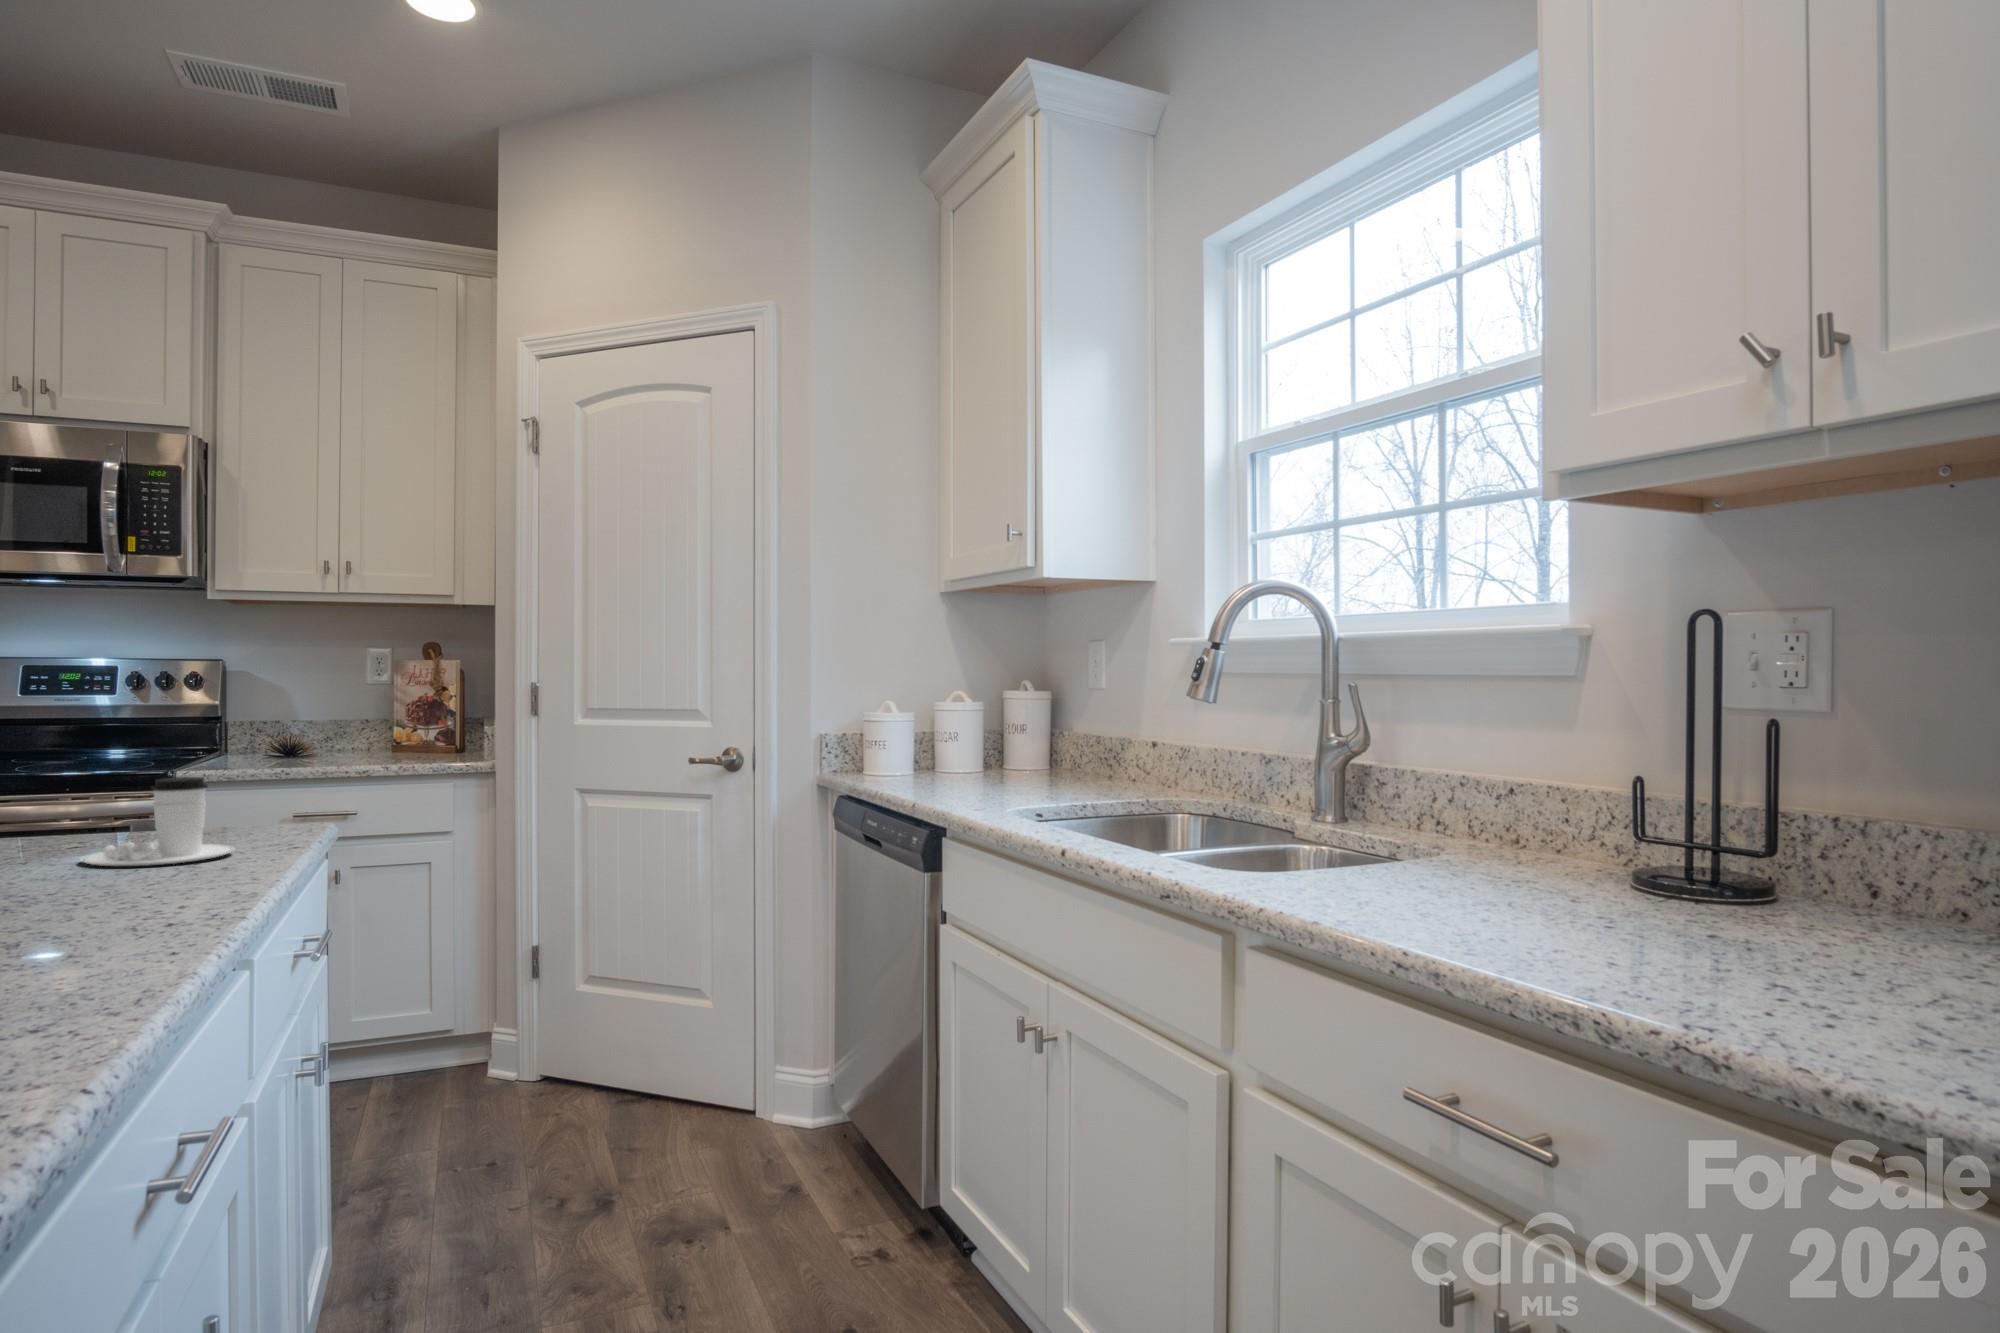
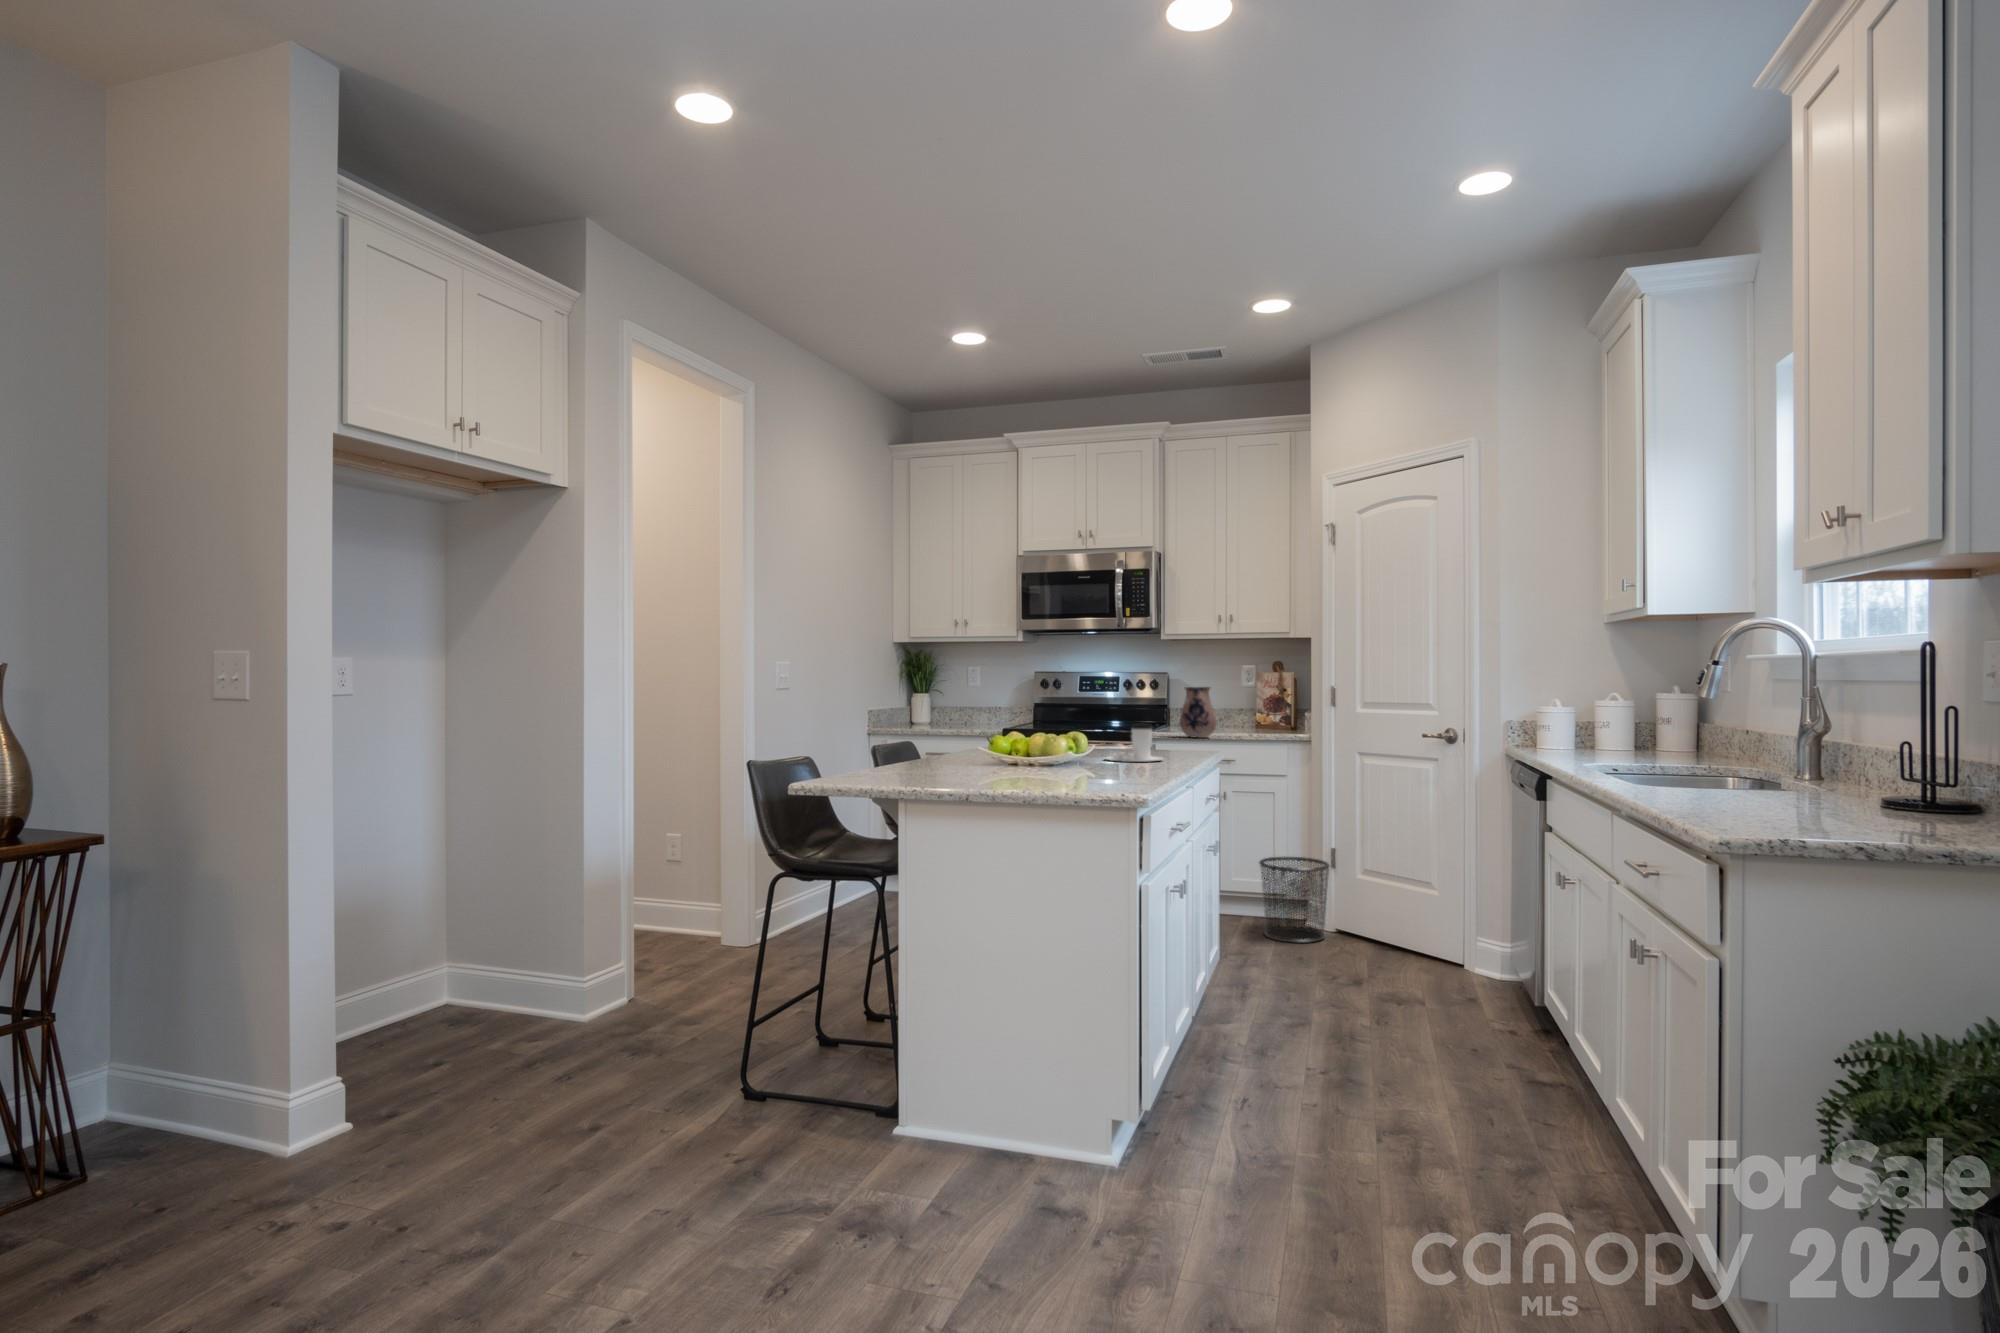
ceramic pitcher: none [250,684,322,775] -> present [1180,687,1216,738]
waste bin: none [409,966,534,1119] -> present [1259,857,1329,943]

